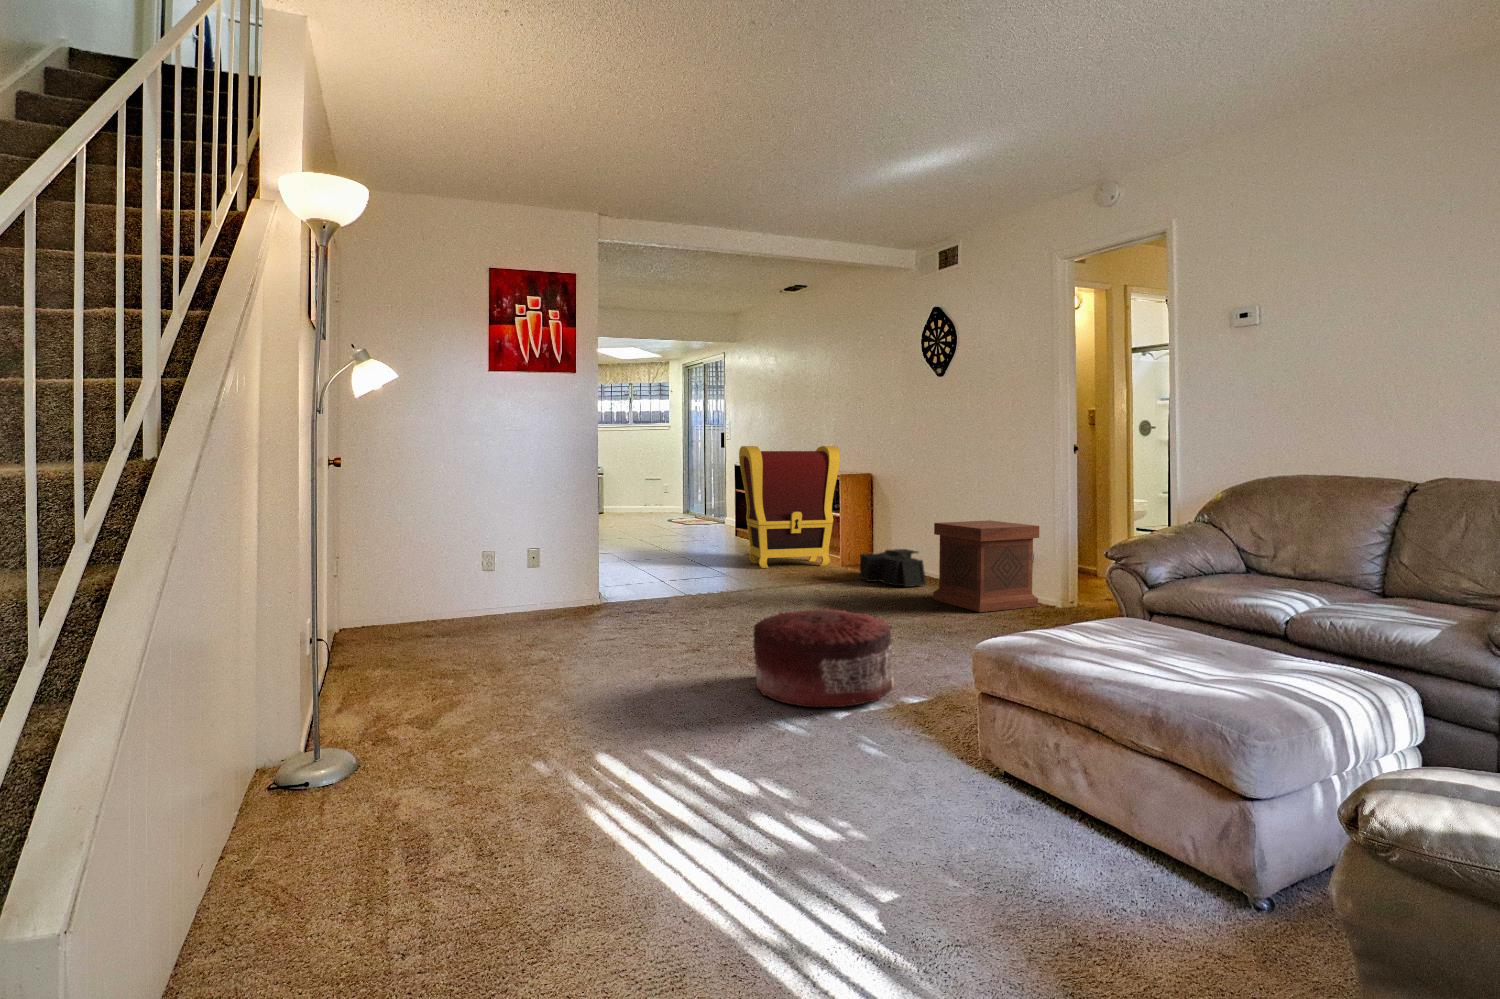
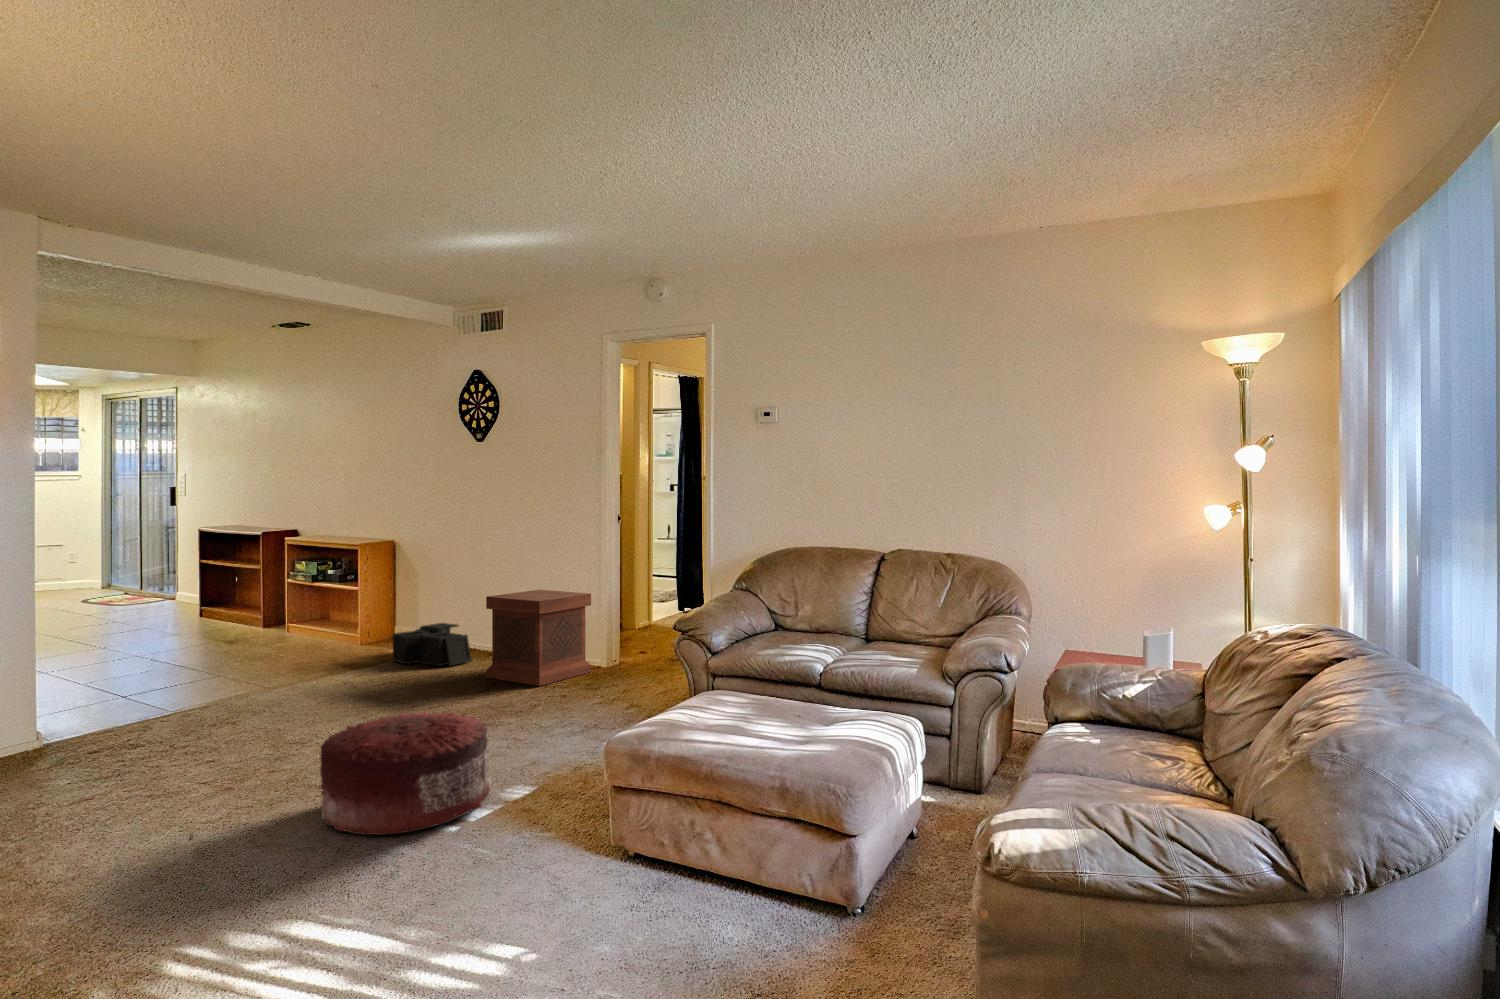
armchair: present [739,446,840,568] -> none [222,510,361,661]

